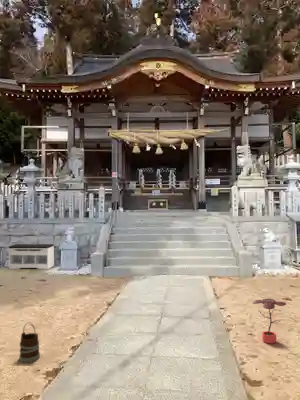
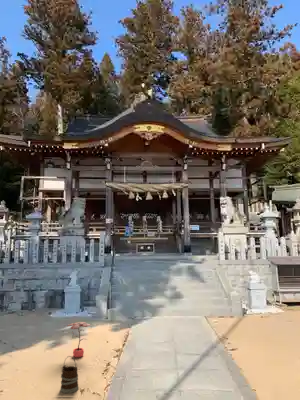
bench: present [9,244,54,269] -> none [15,287,58,311]
potted plant: present [253,299,286,343] -> present [67,322,90,357]

